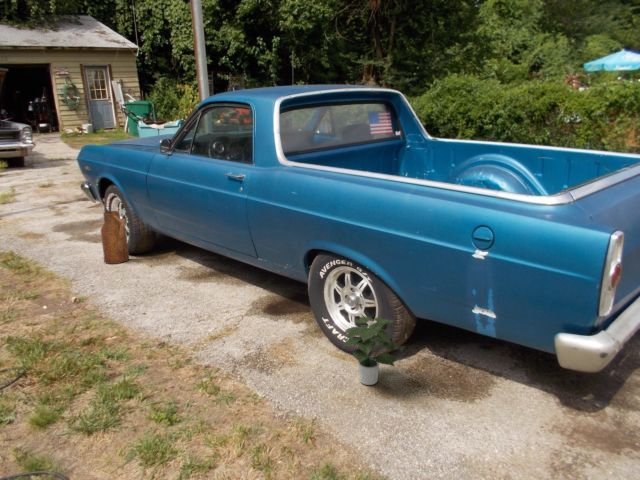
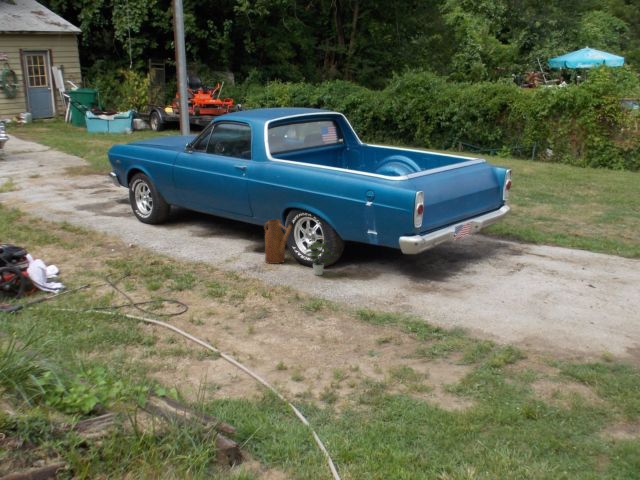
watering can: present [101,211,129,264] -> present [265,219,292,264]

